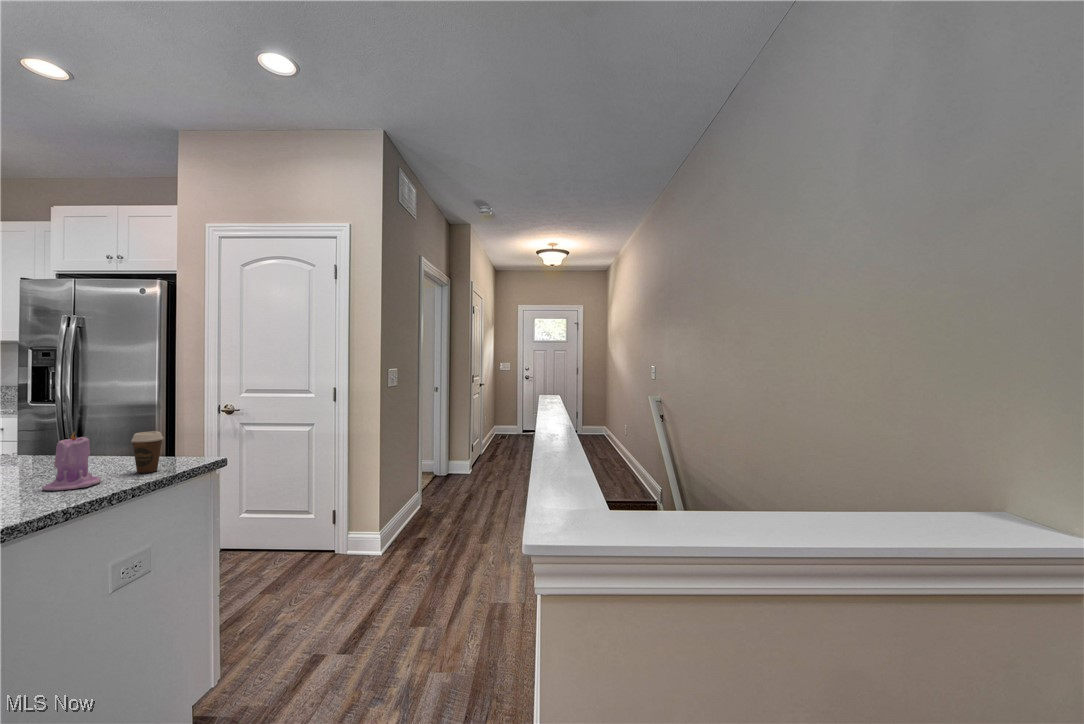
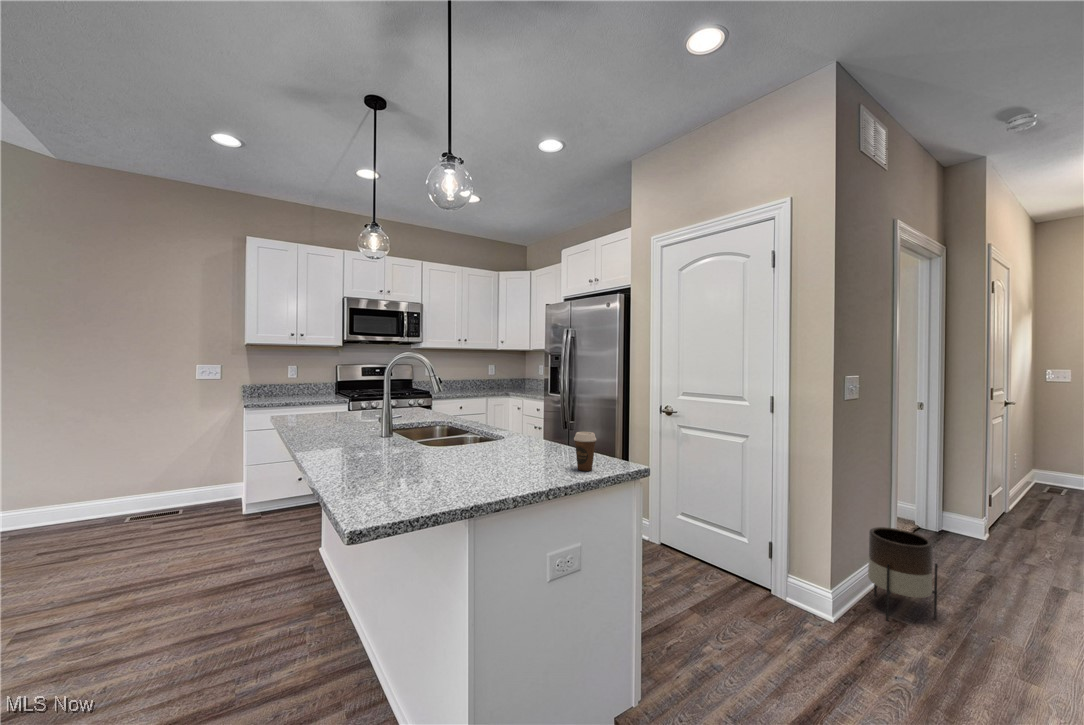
candle: present [42,432,101,491] -> none [518,425,552,476]
planter: none [405,475,443,540] -> present [868,527,938,621]

